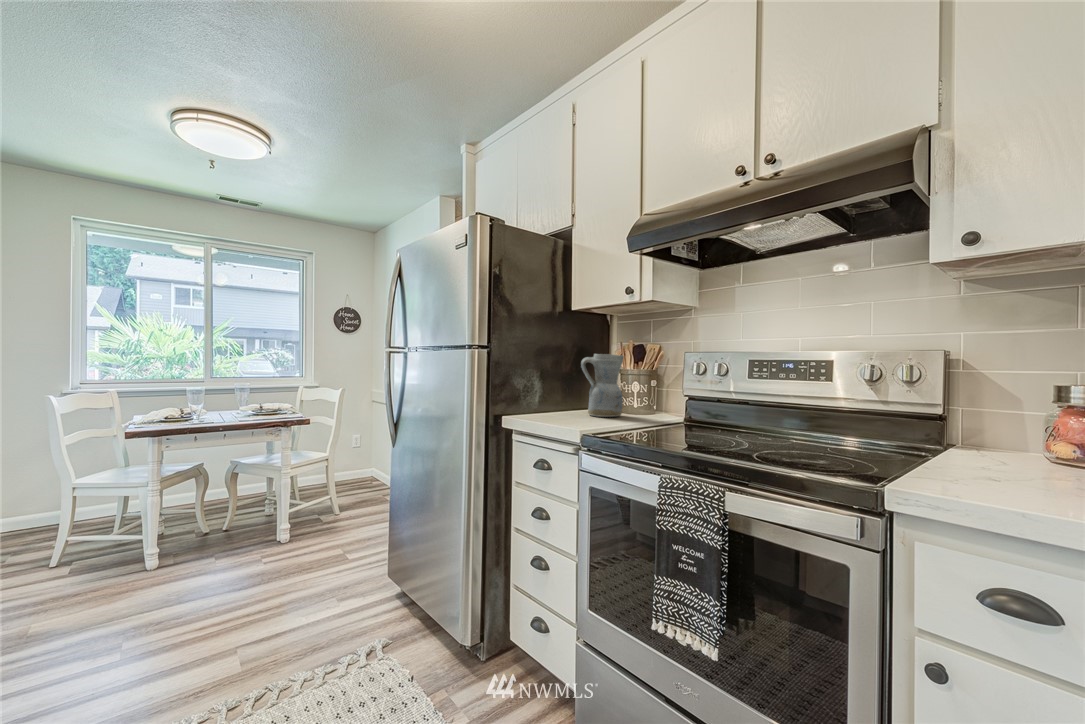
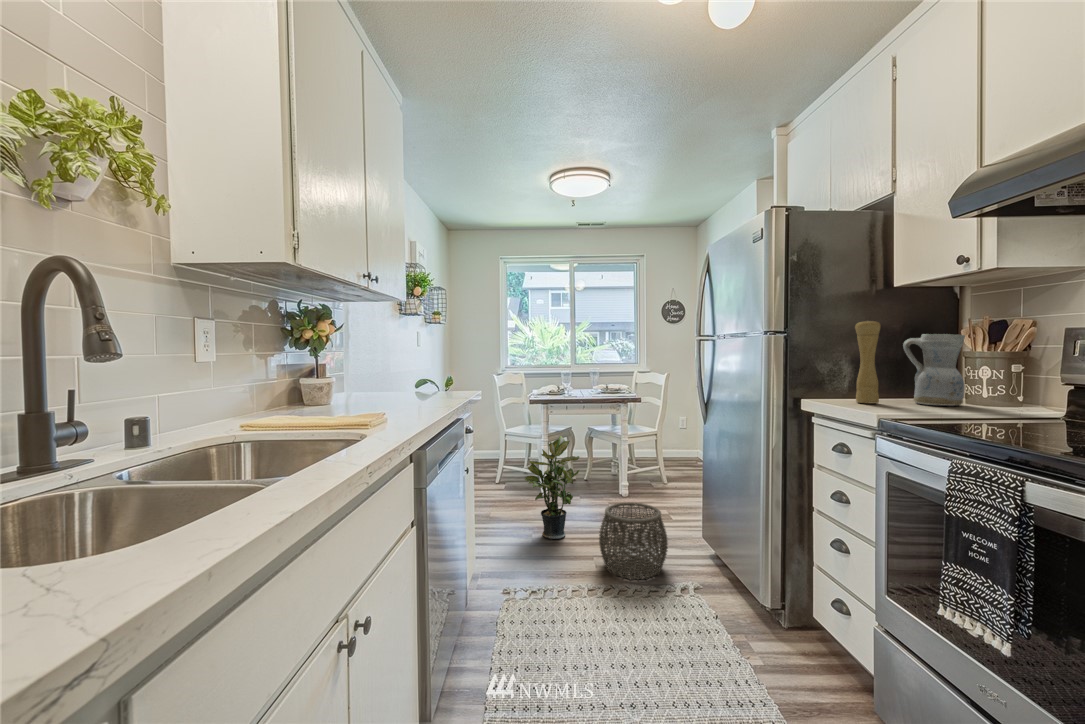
pepper mill: none [548,339,568,418] -> present [855,320,880,404]
potted plant: none [111,483,217,640] -> present [525,436,579,539]
woven basket: none [247,556,348,668] -> present [599,502,668,580]

